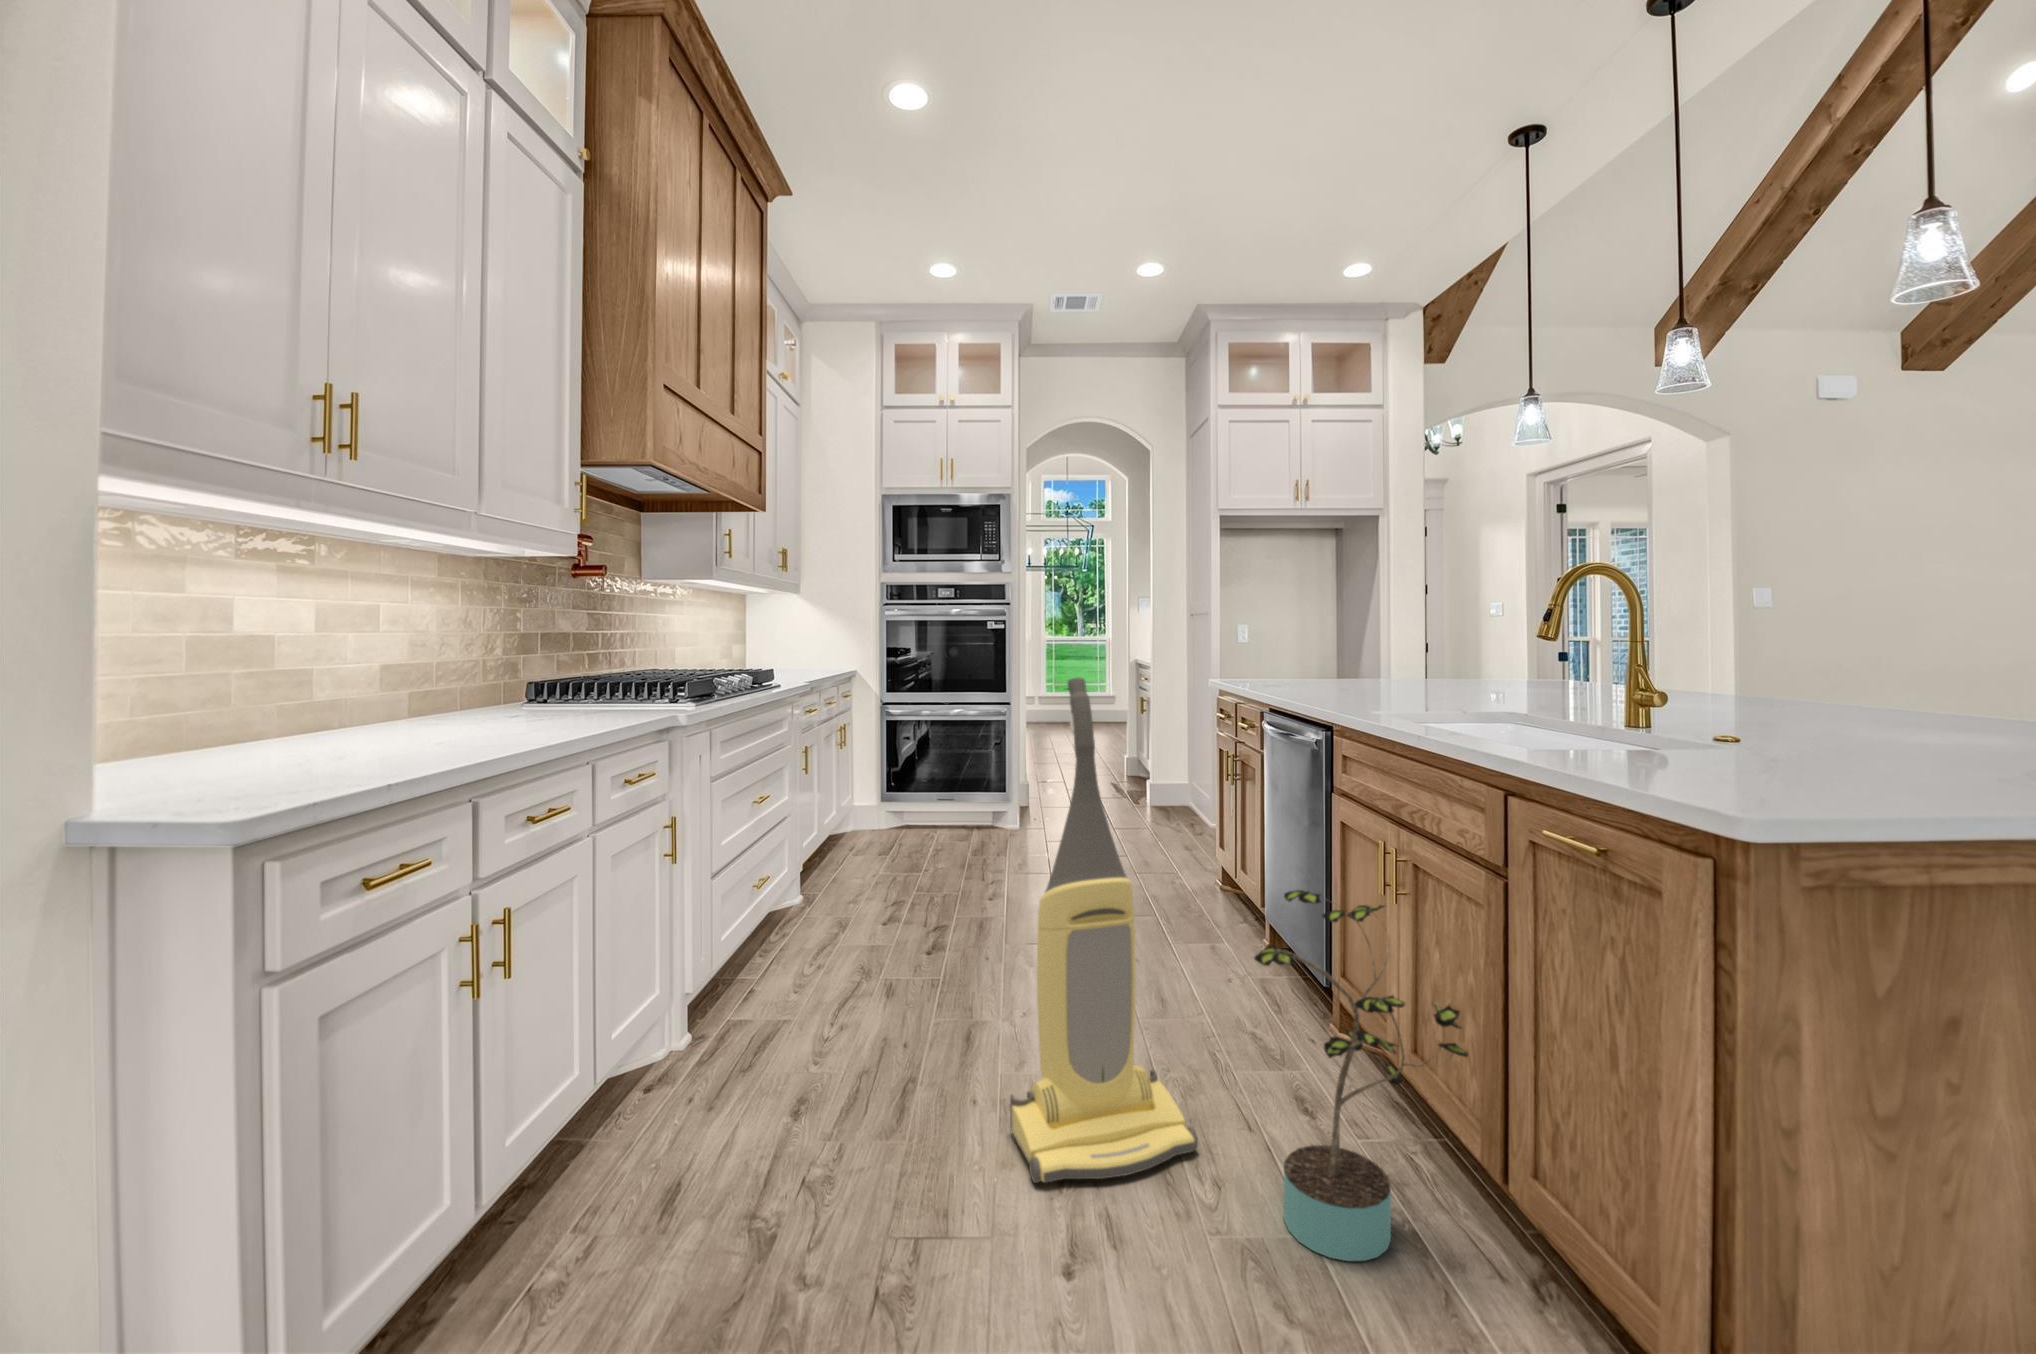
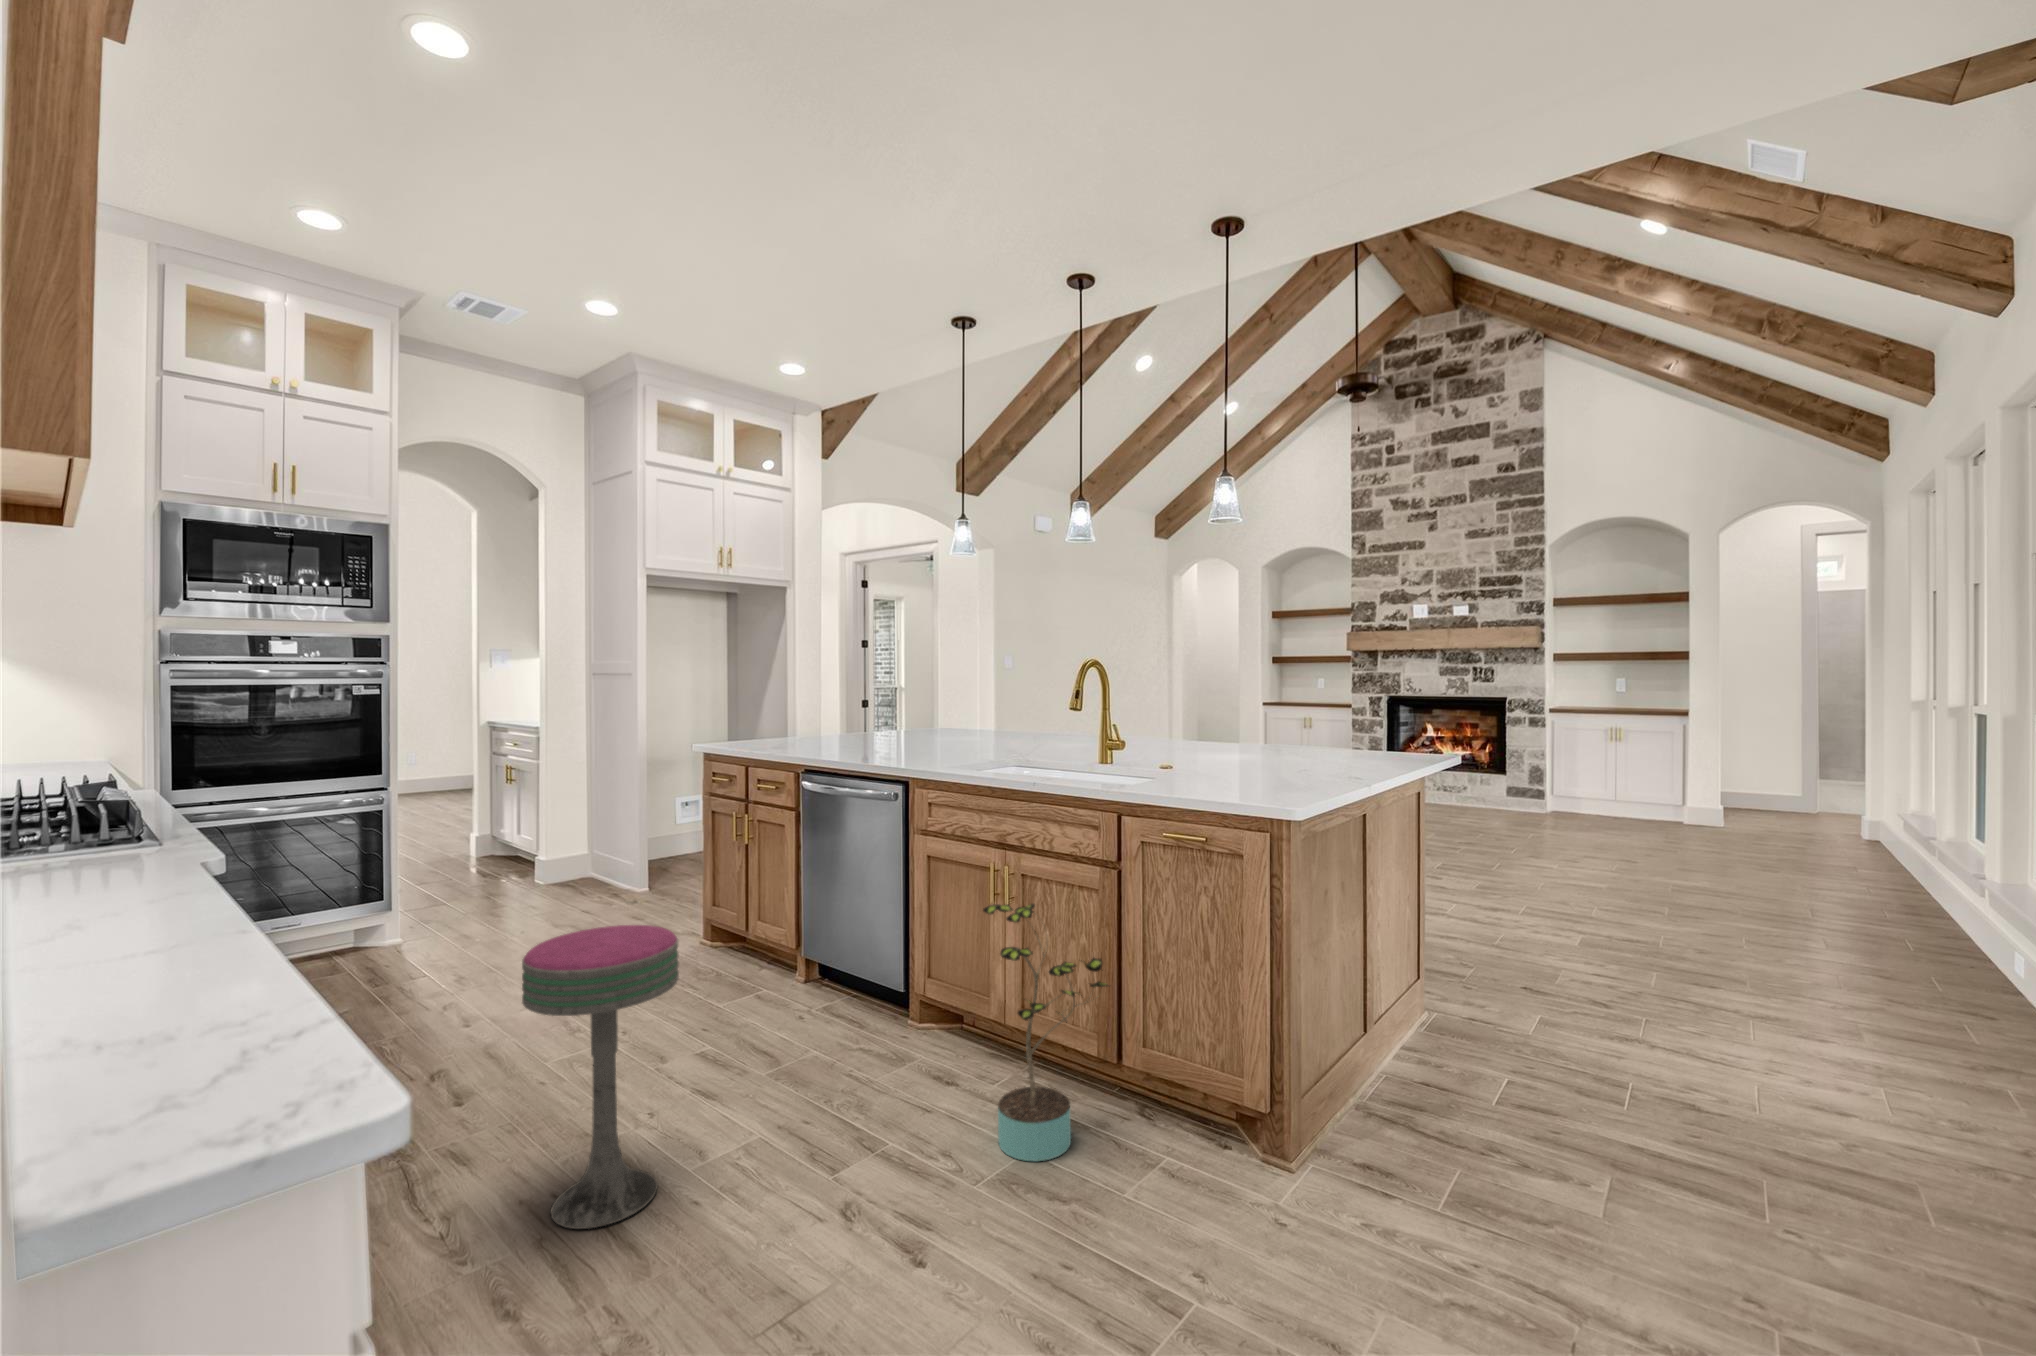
vacuum cleaner: present [1010,678,1198,1183] -> none [760,756,917,1227]
bar stool: none [861,826,989,1087] -> present [522,925,679,1229]

